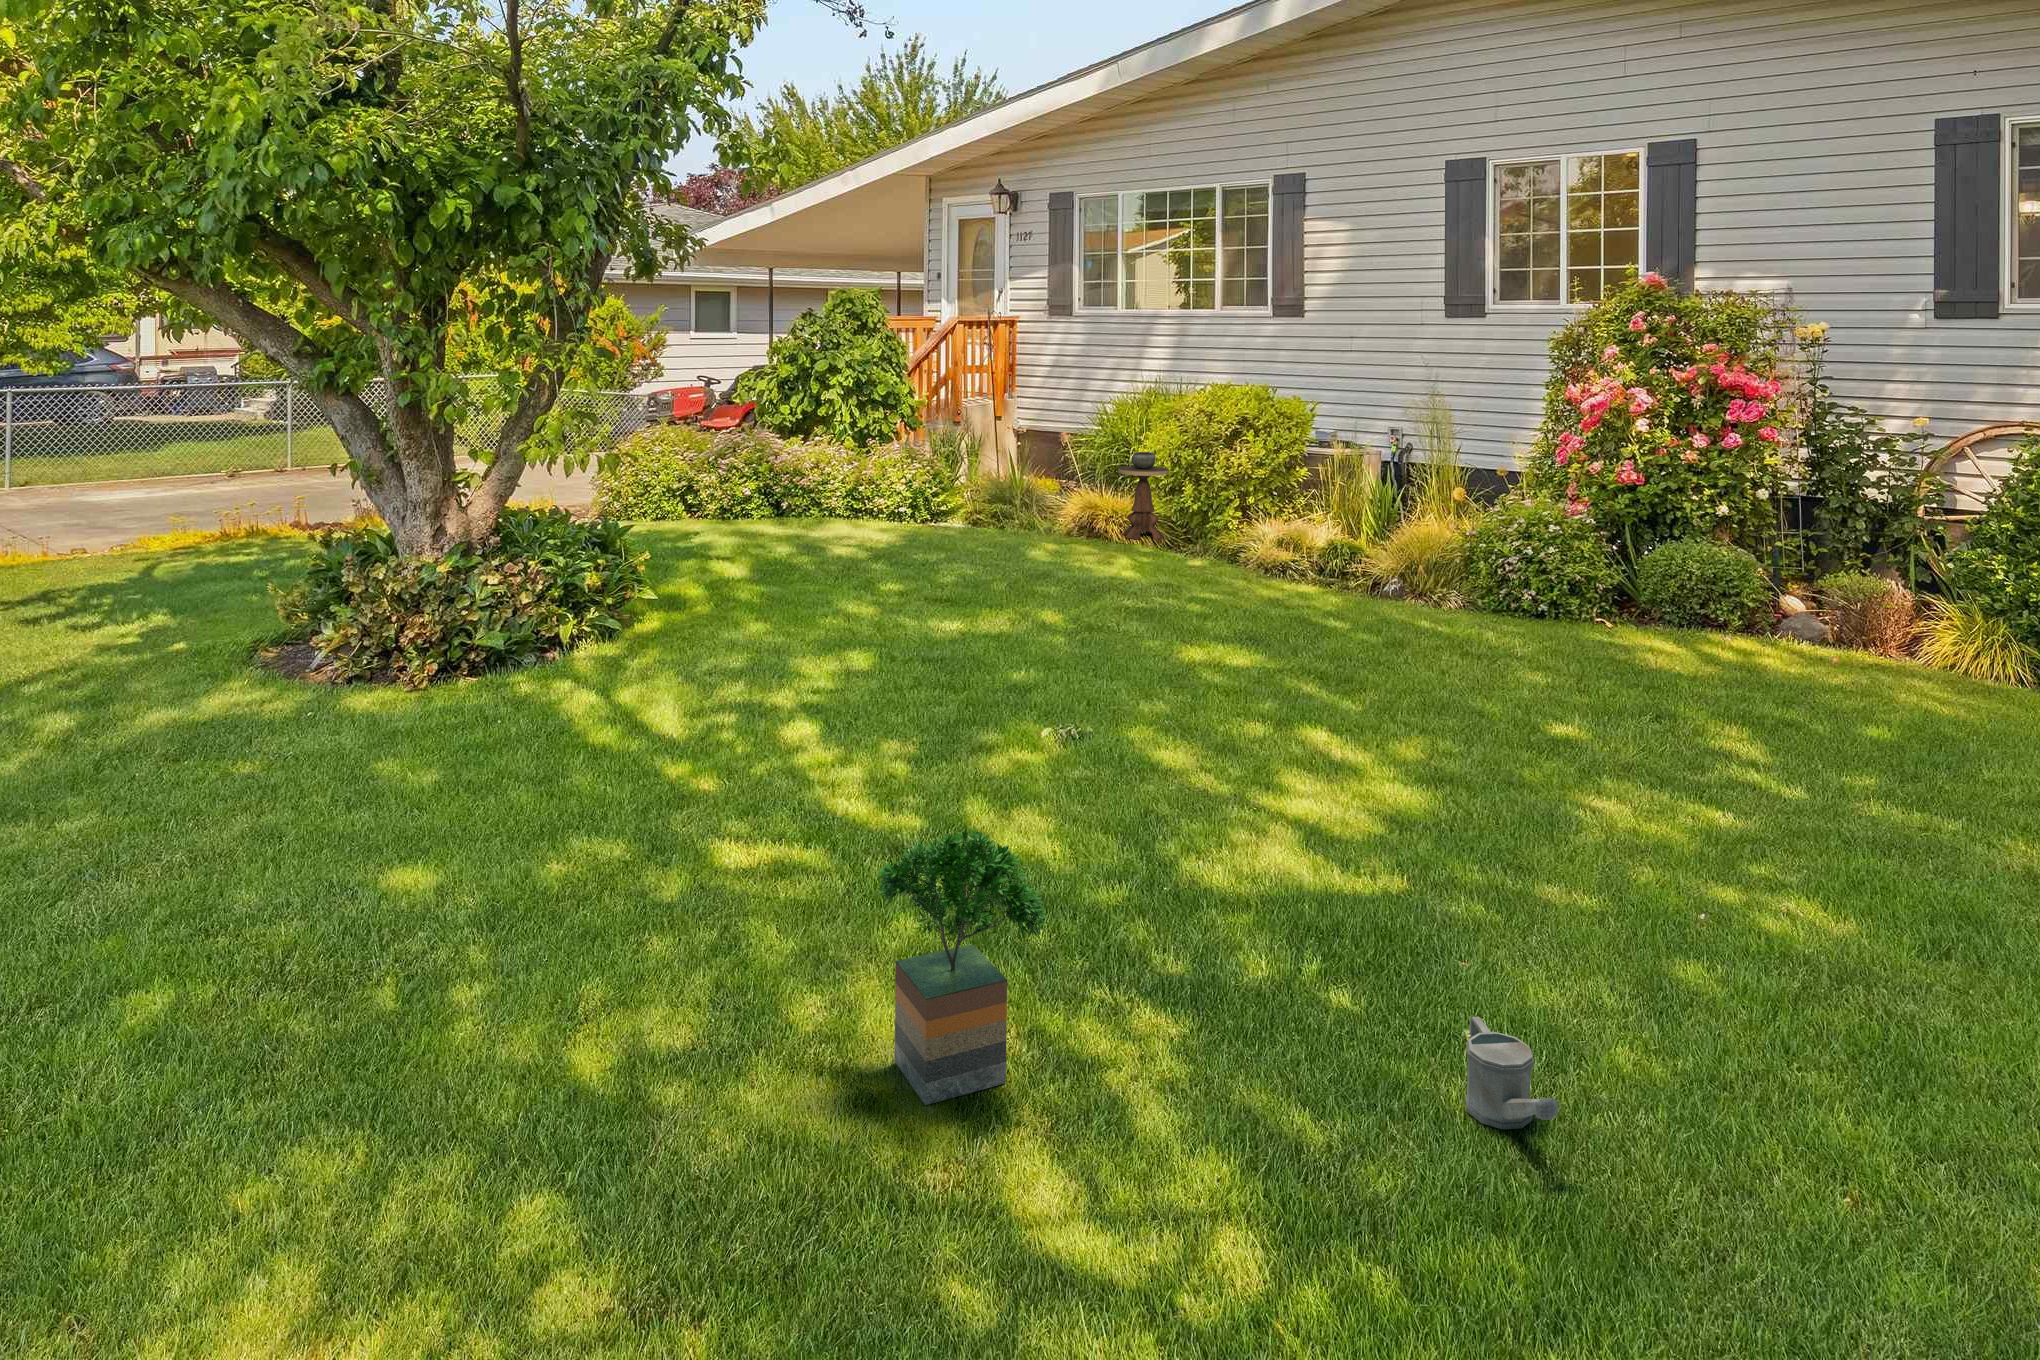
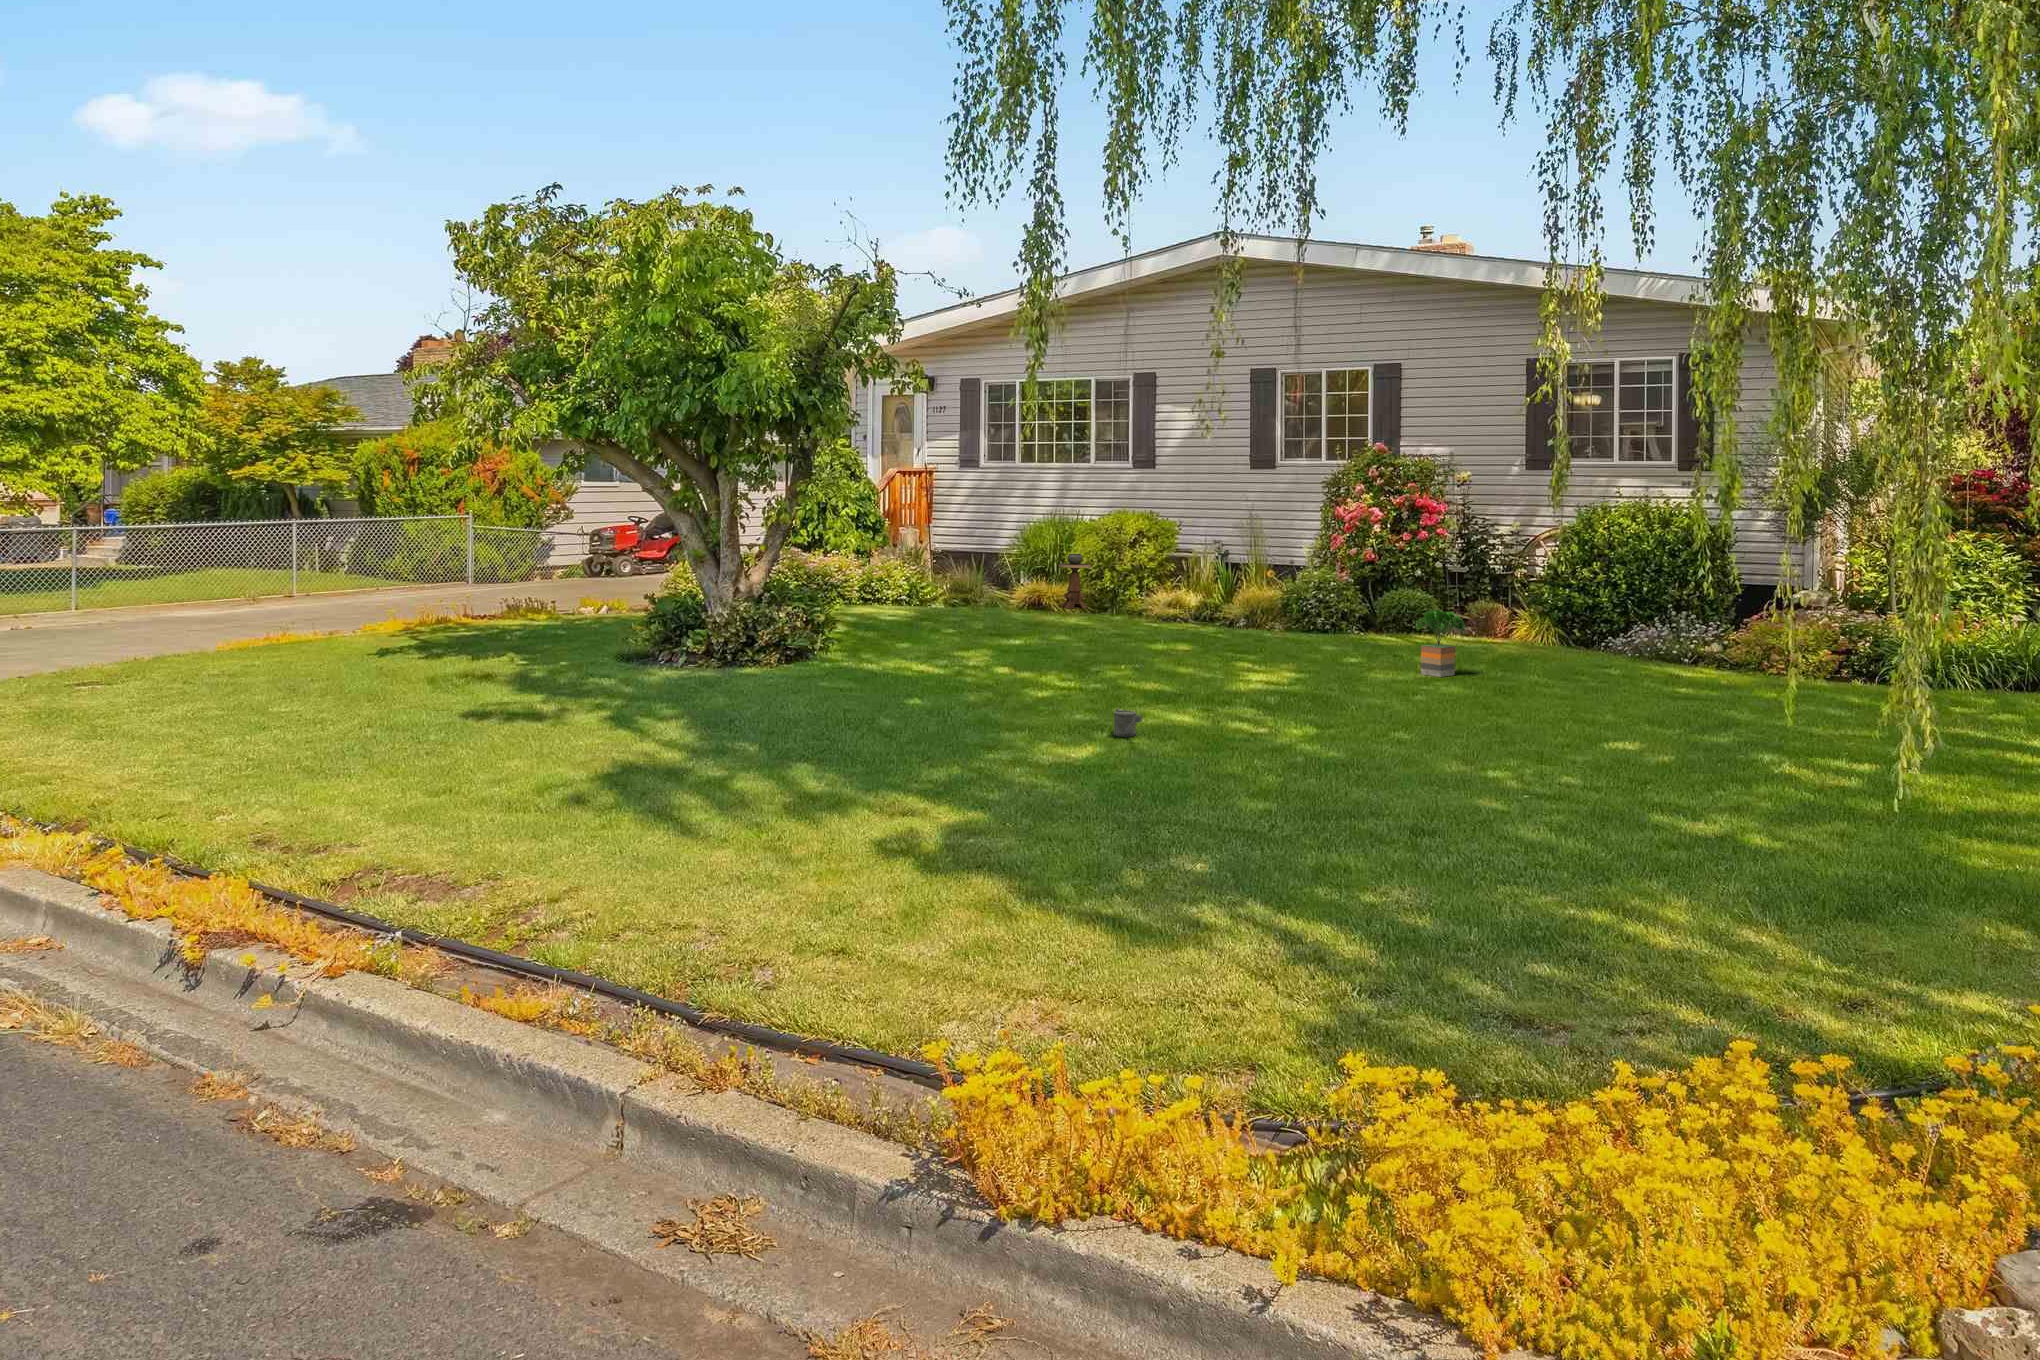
potted tree: present [875,828,1046,1105] -> present [1416,610,1465,677]
watering can: present [1465,1017,1558,1129] -> present [1114,709,1142,737]

